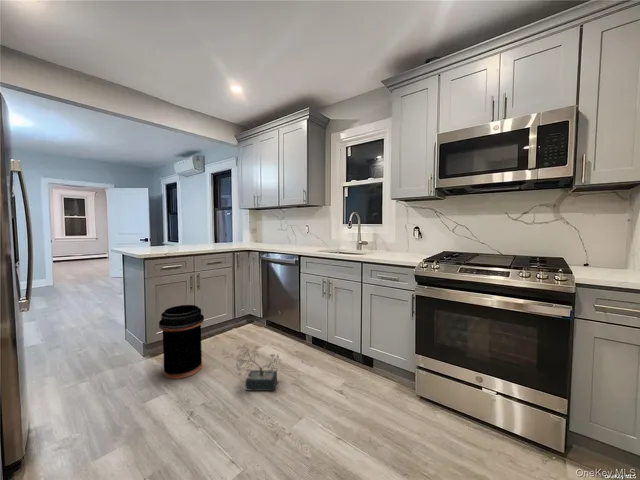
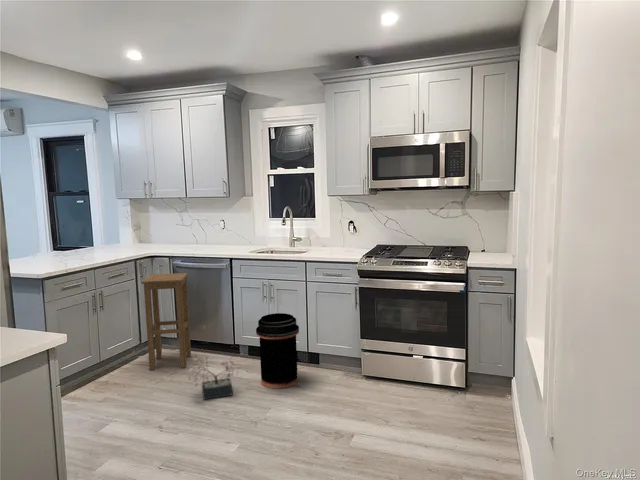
stool: none [224,265,269,348] -> present [141,273,191,370]
trash can: present [159,305,204,379] -> present [256,313,299,388]

